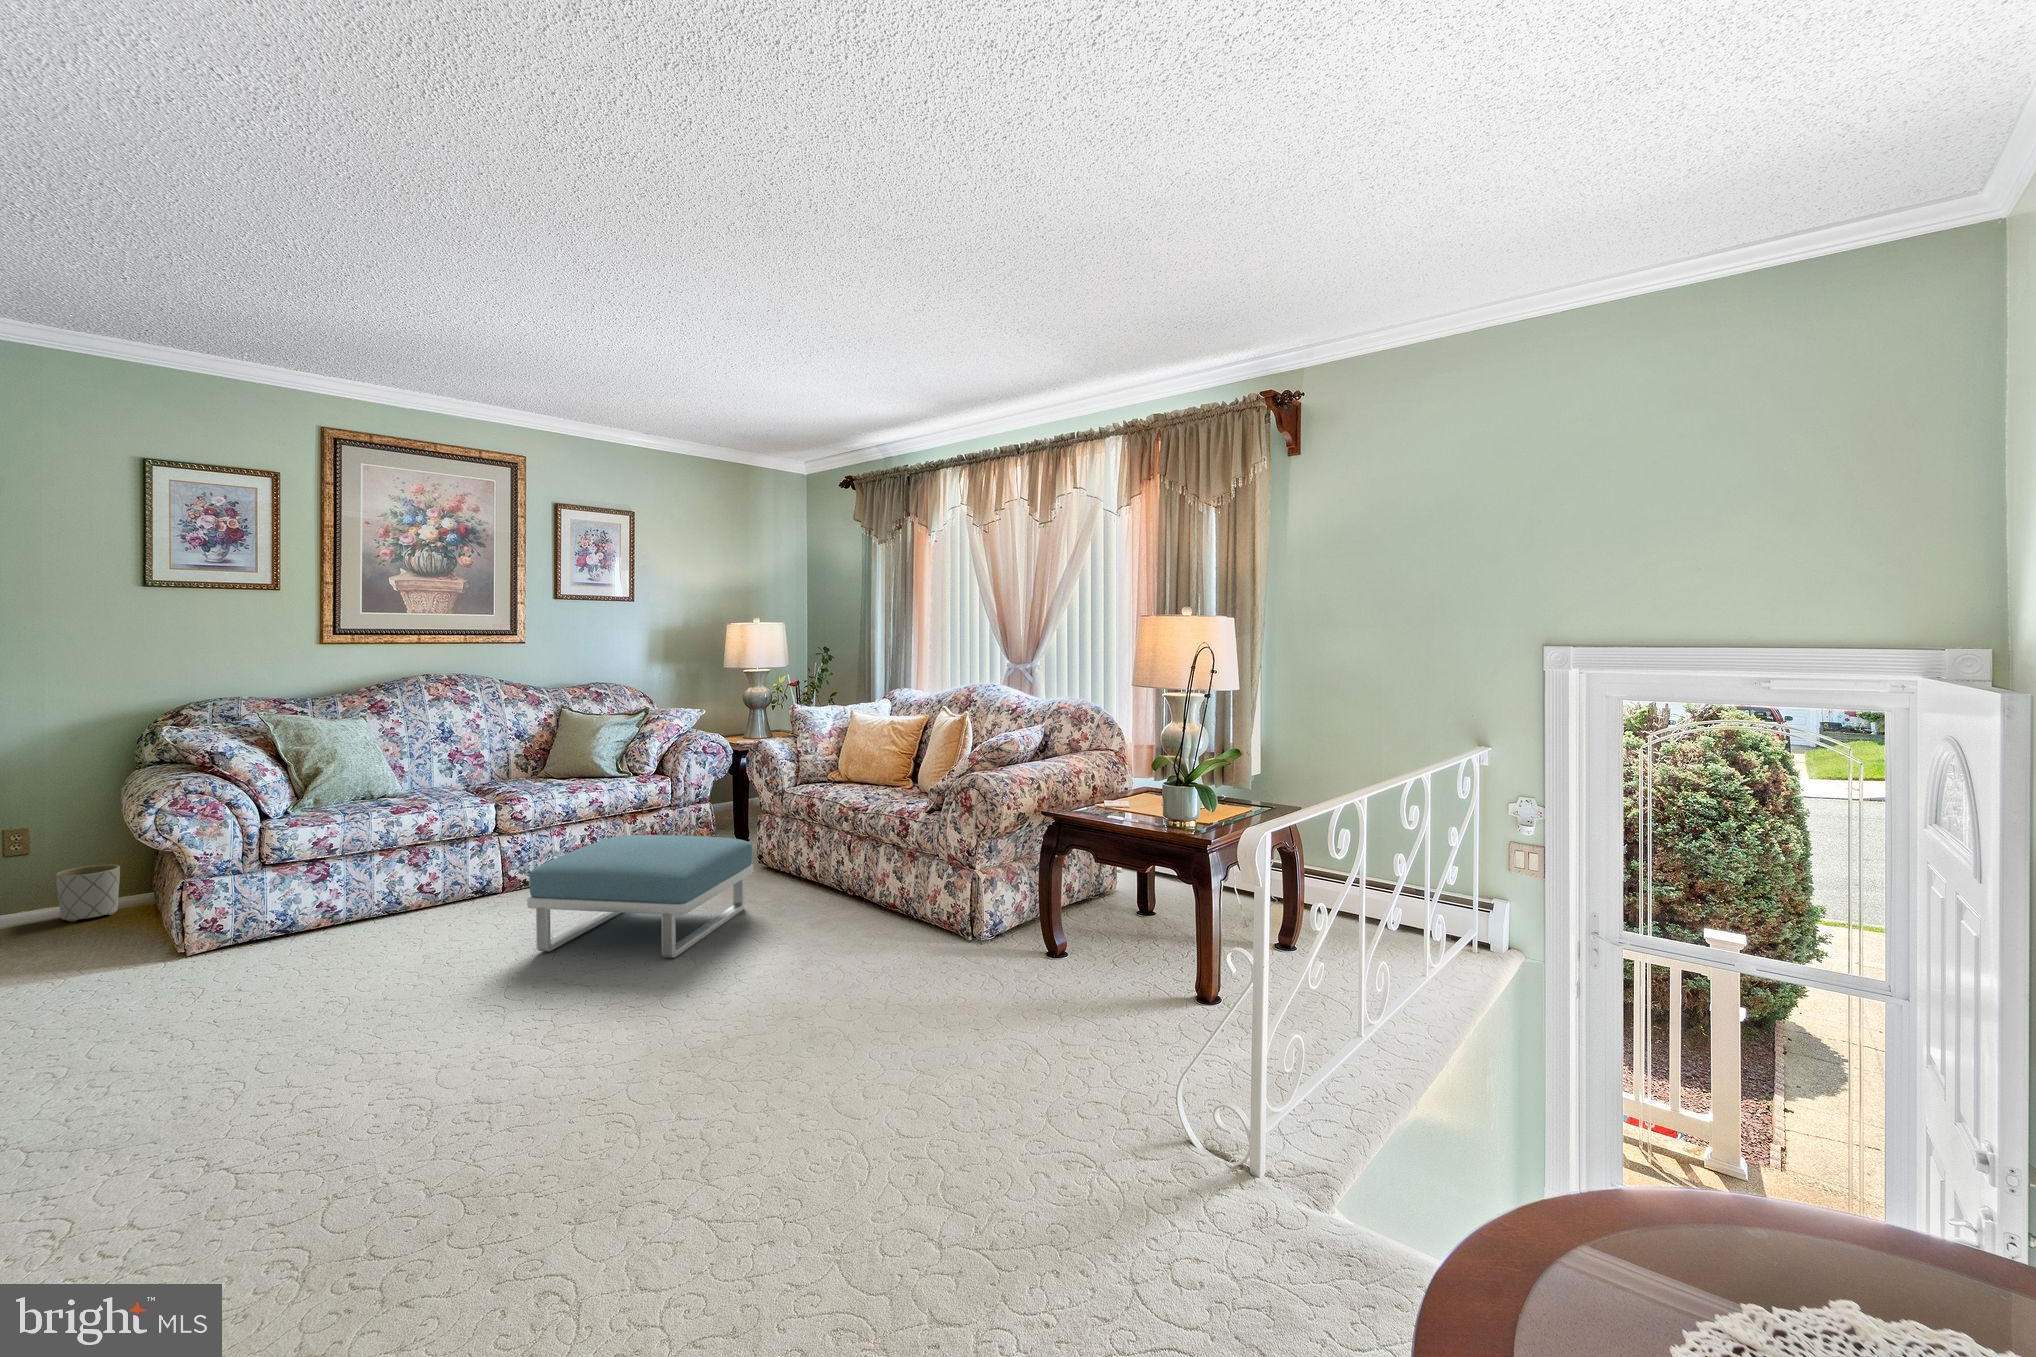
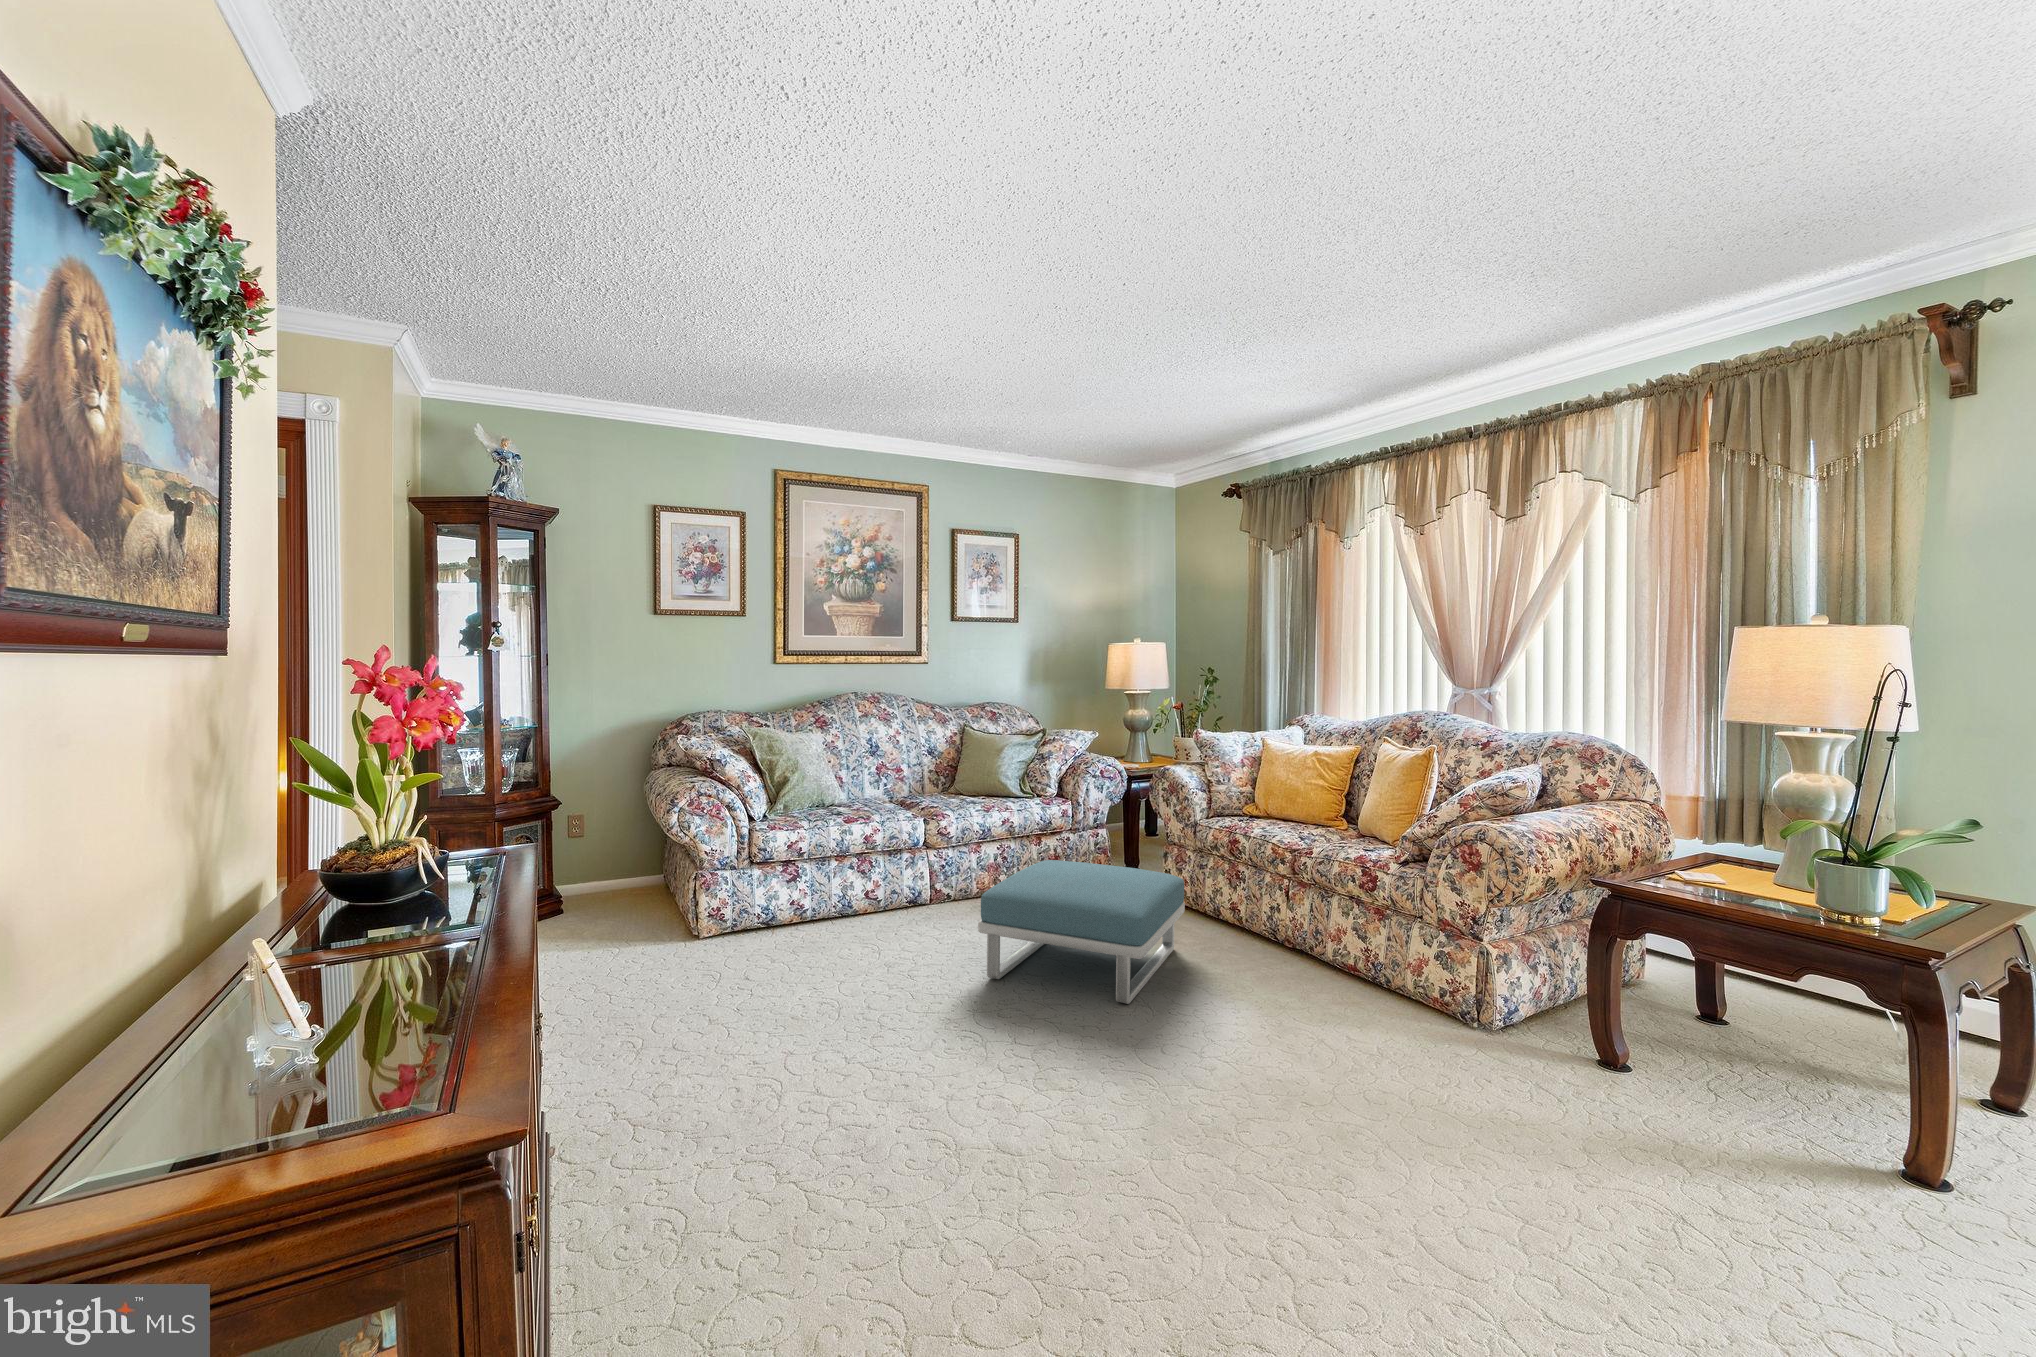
planter: present [56,865,120,922] -> none [594,851,636,899]

